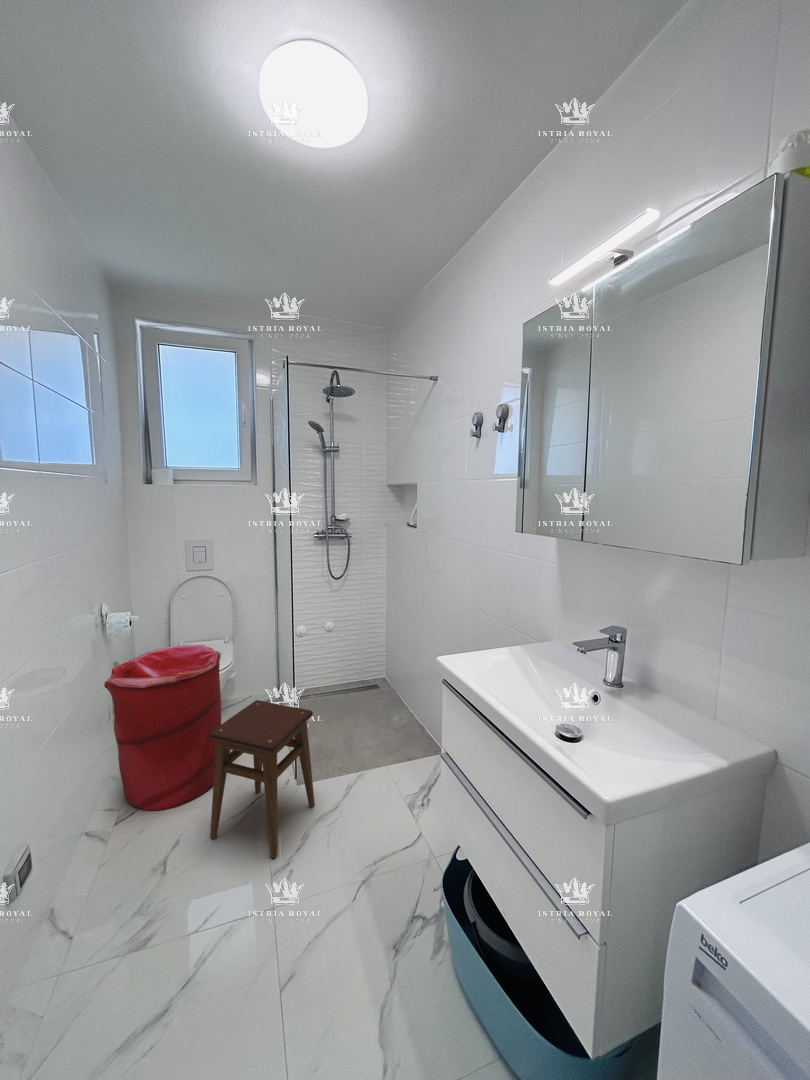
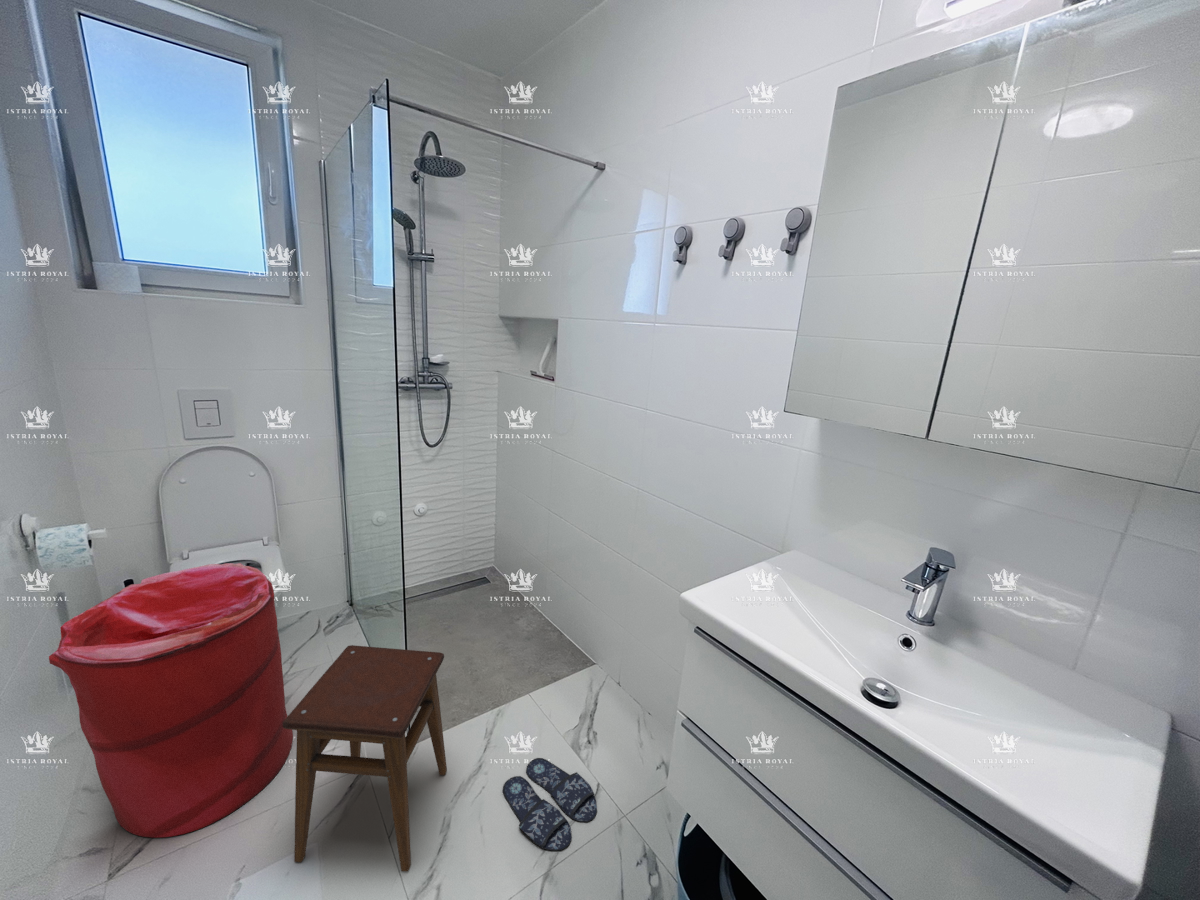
slippers: none [349,809,415,870] -> present [503,758,597,850]

